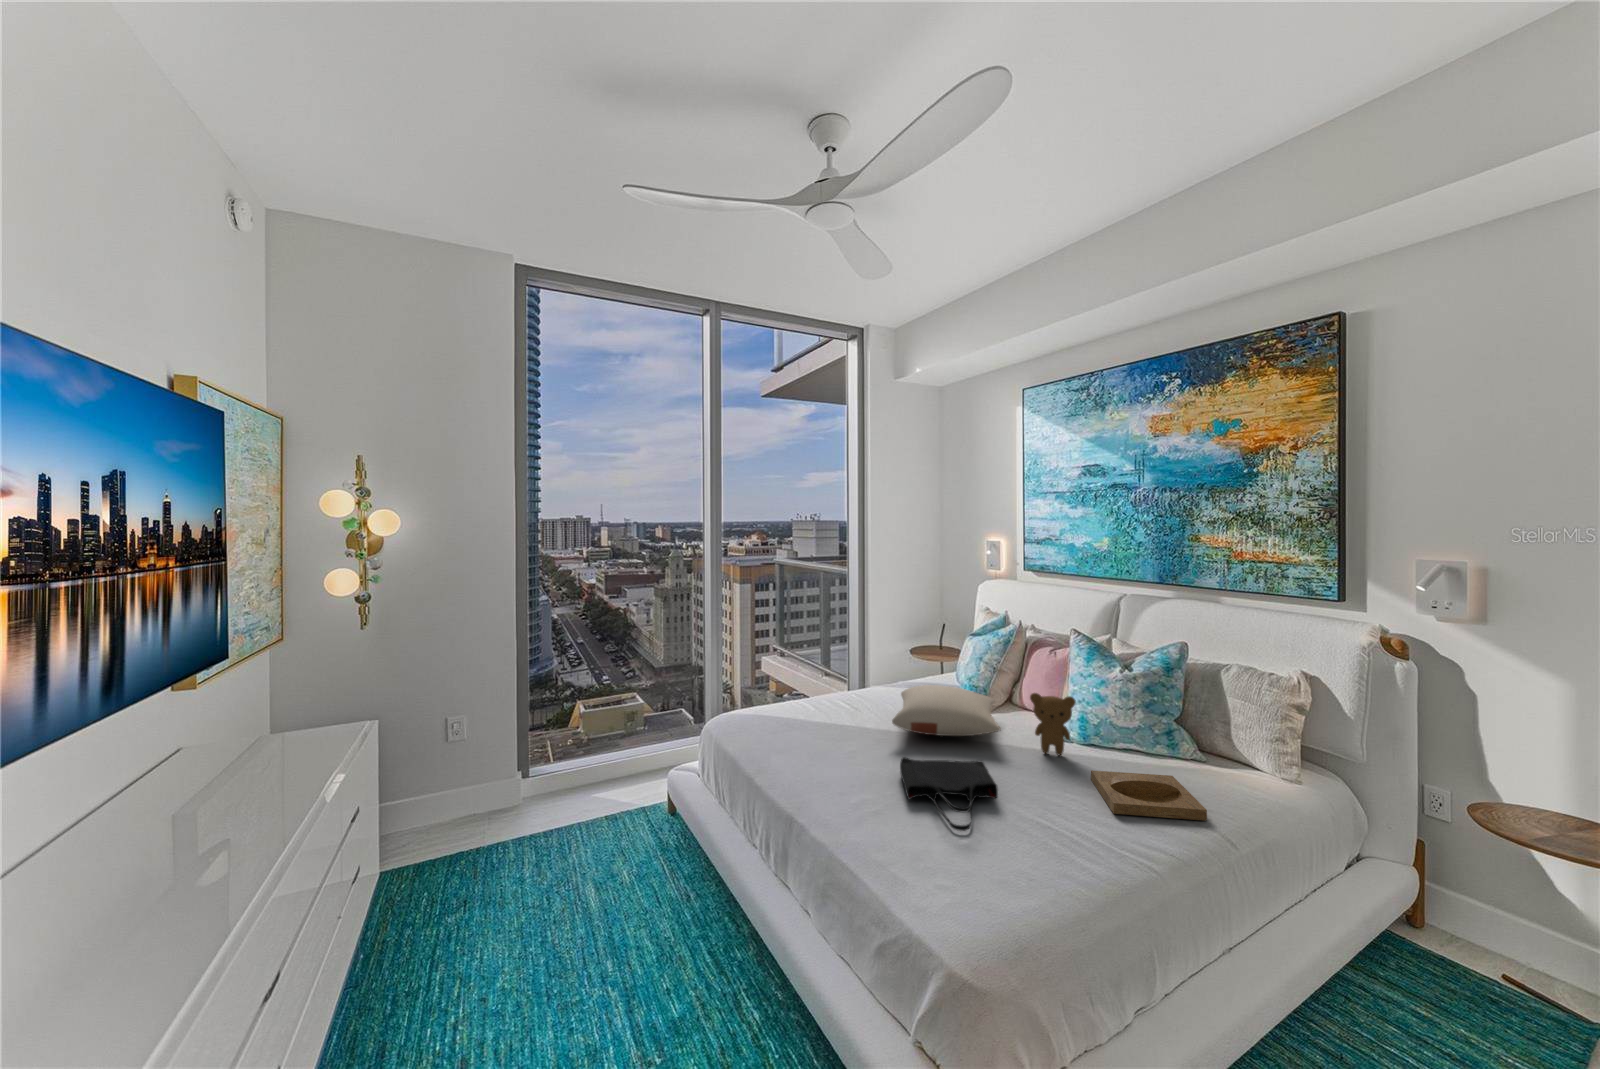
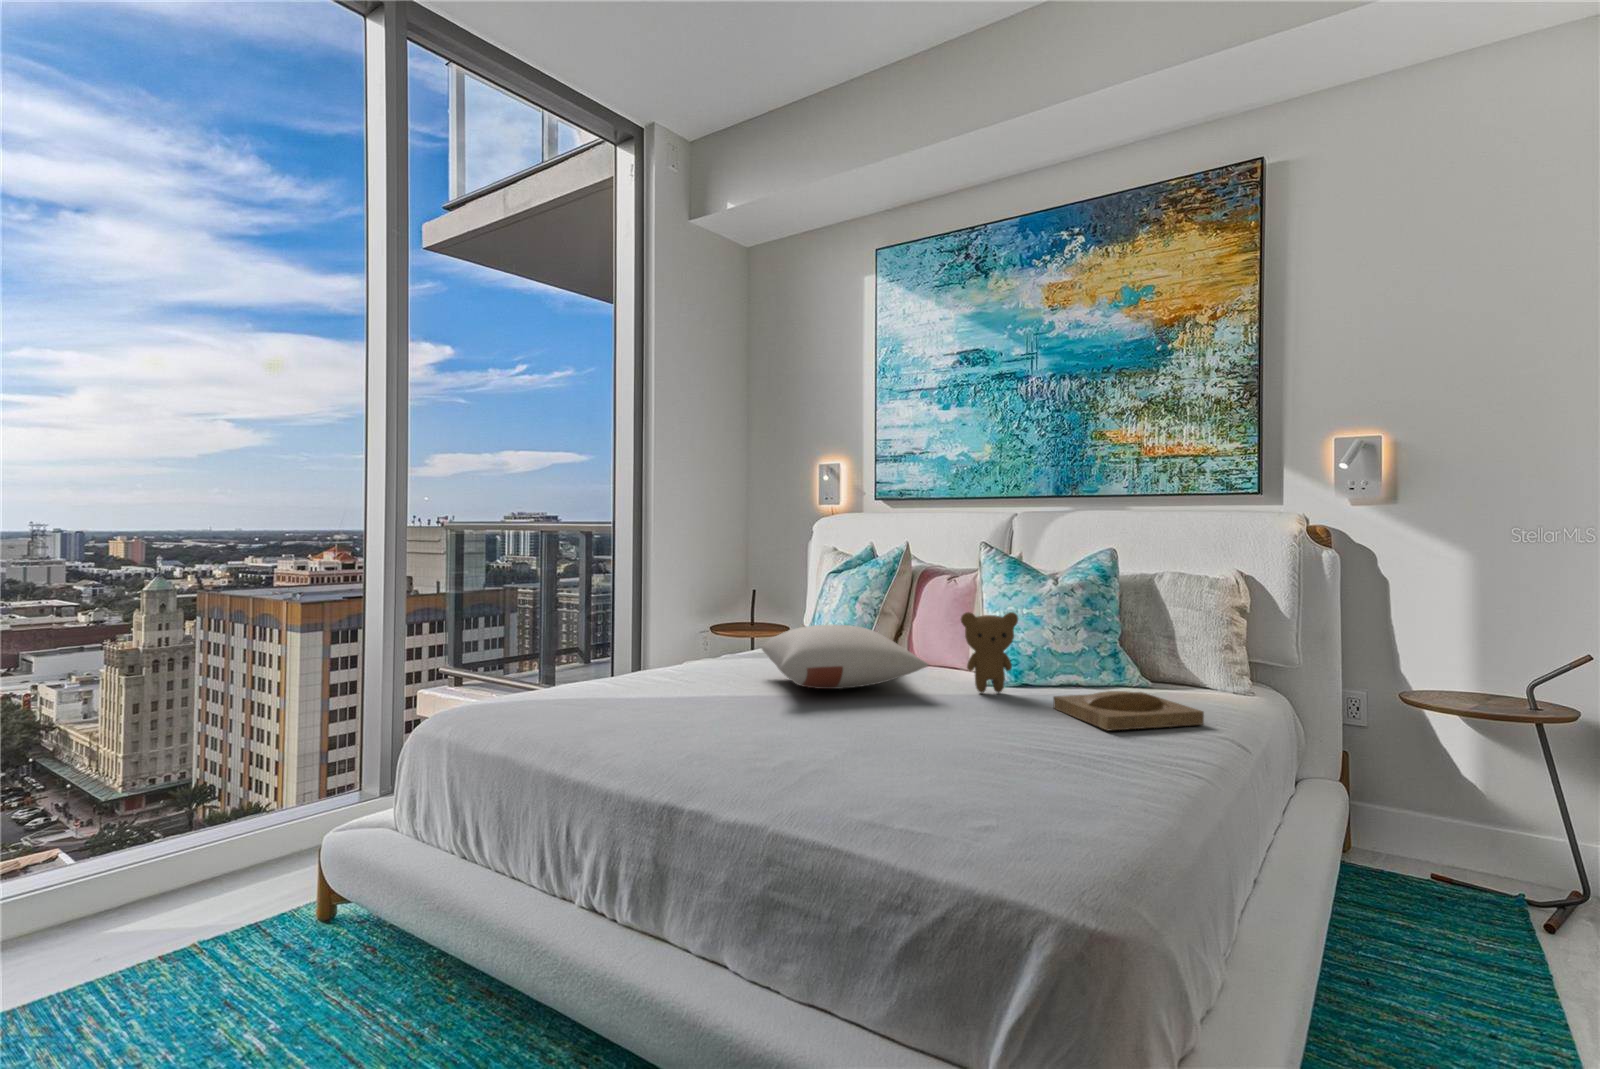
tote bag: present [900,757,998,831] -> none [820,698,970,767]

